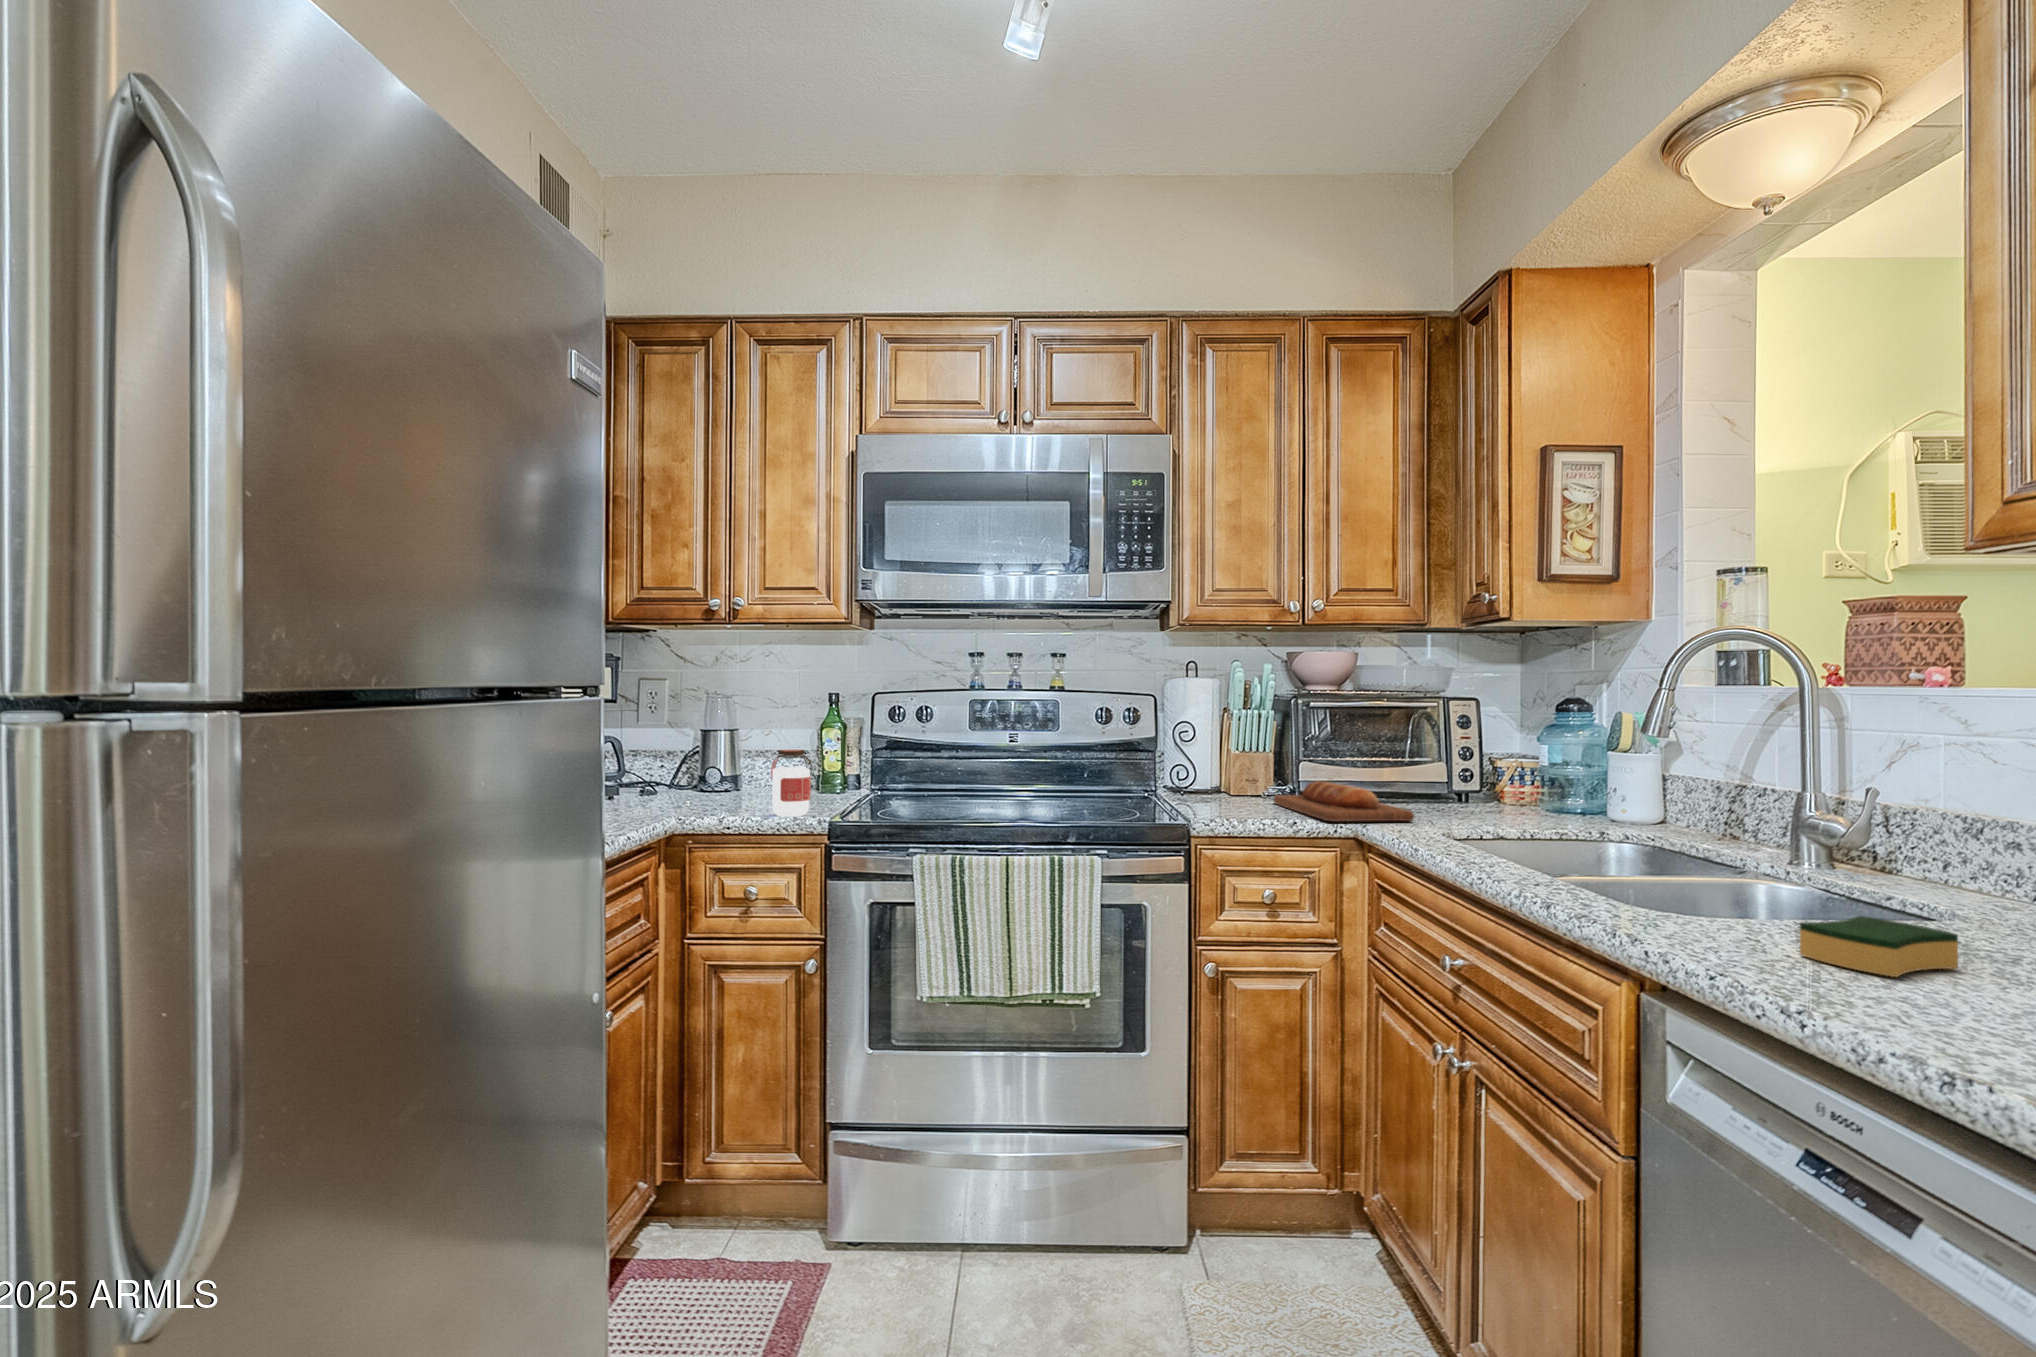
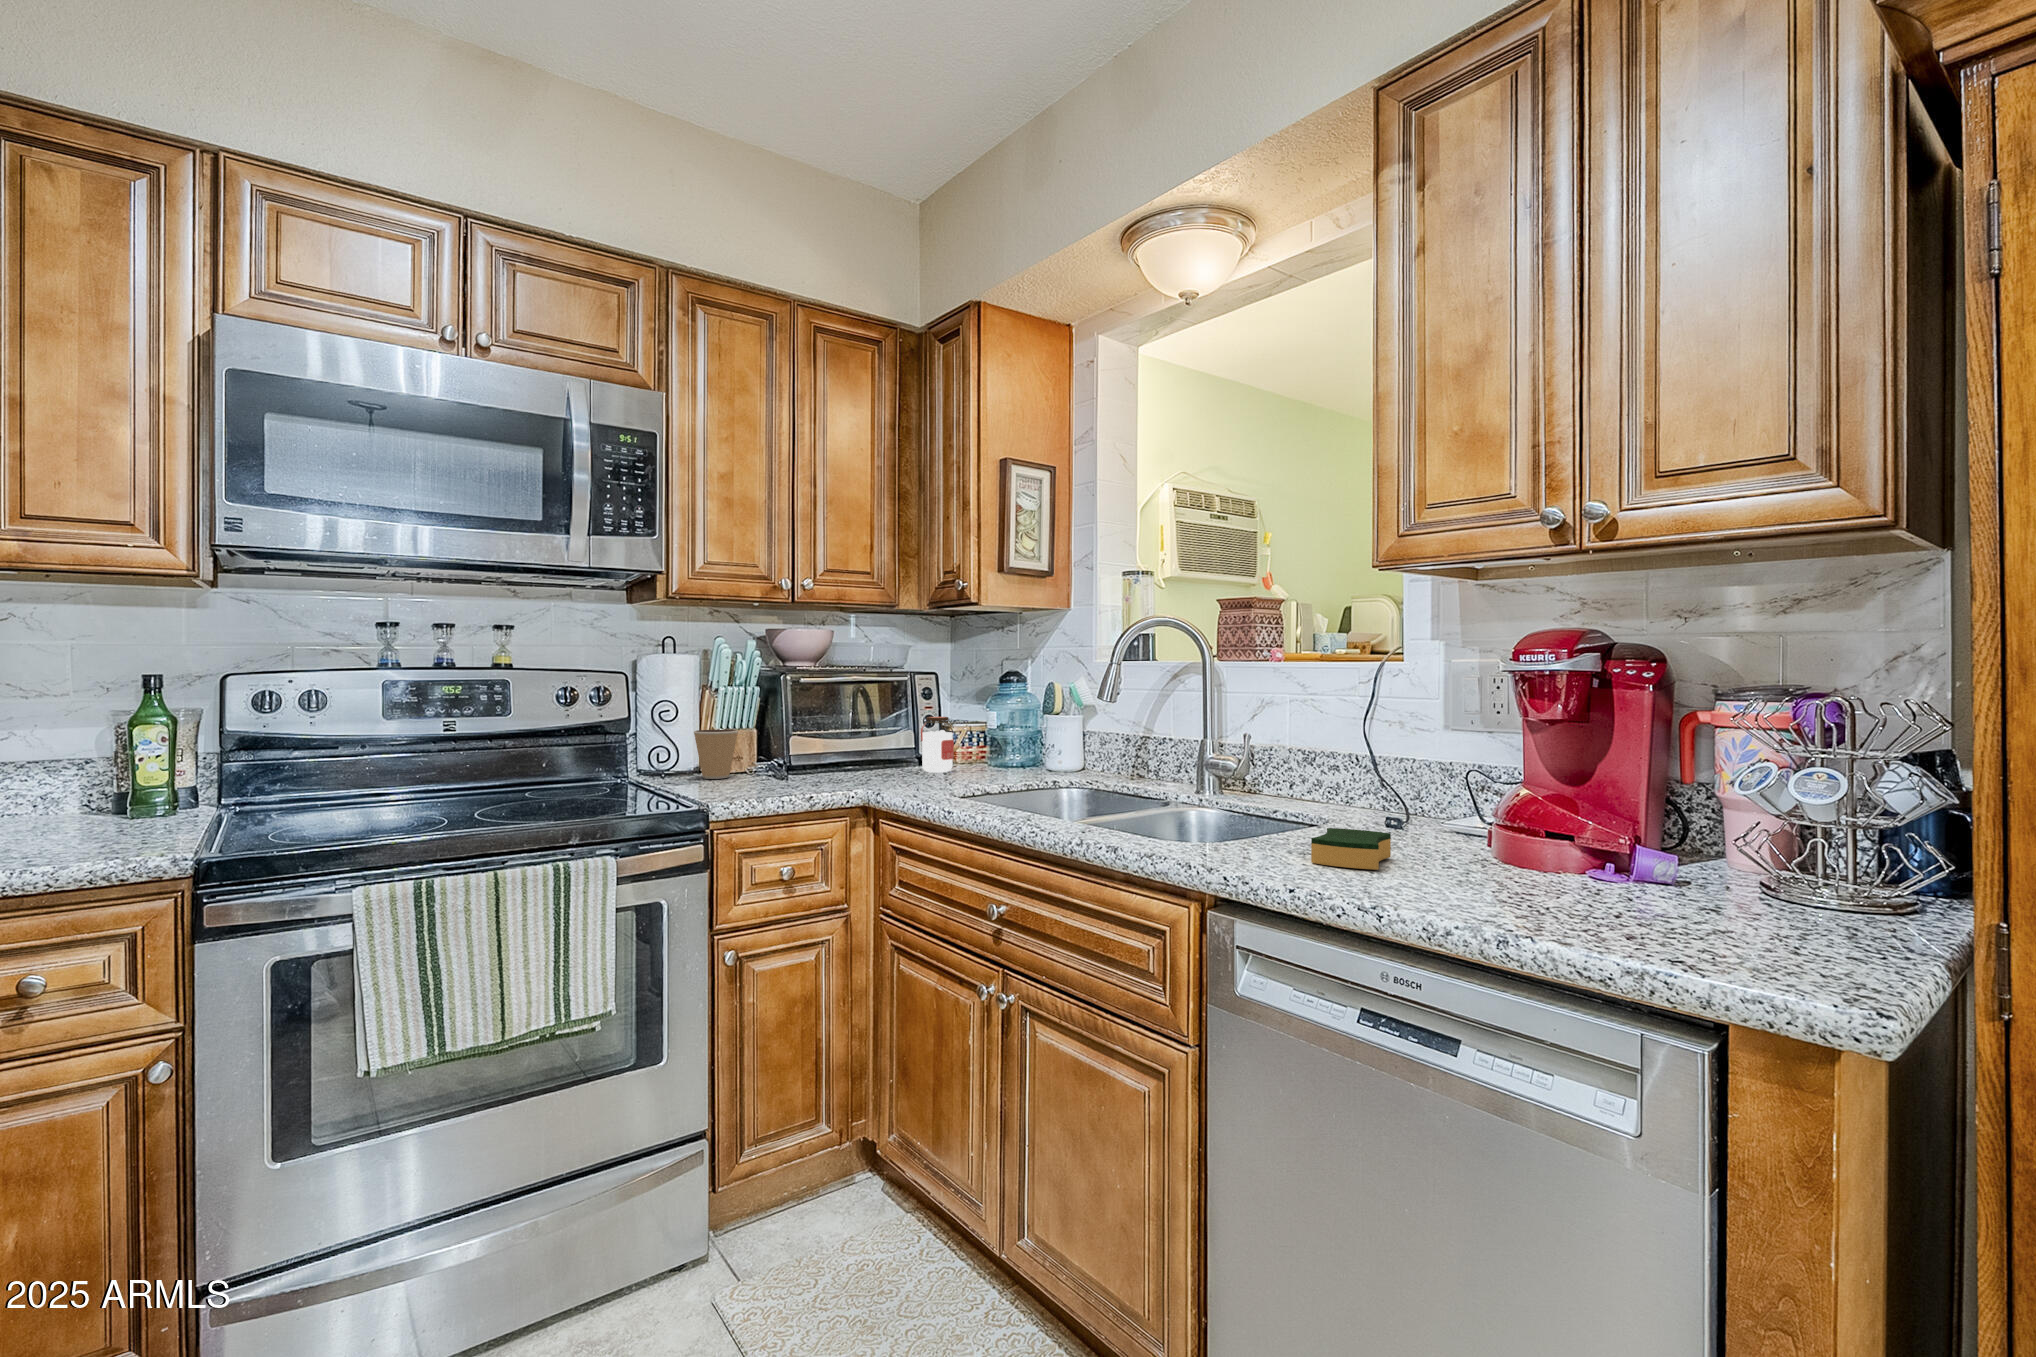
jar: present [771,750,812,817] -> present [921,717,954,773]
coffee cup: none [1210,750,1252,799] -> present [694,729,738,779]
bread loaf: present [1274,781,1414,821] -> none [765,755,910,793]

